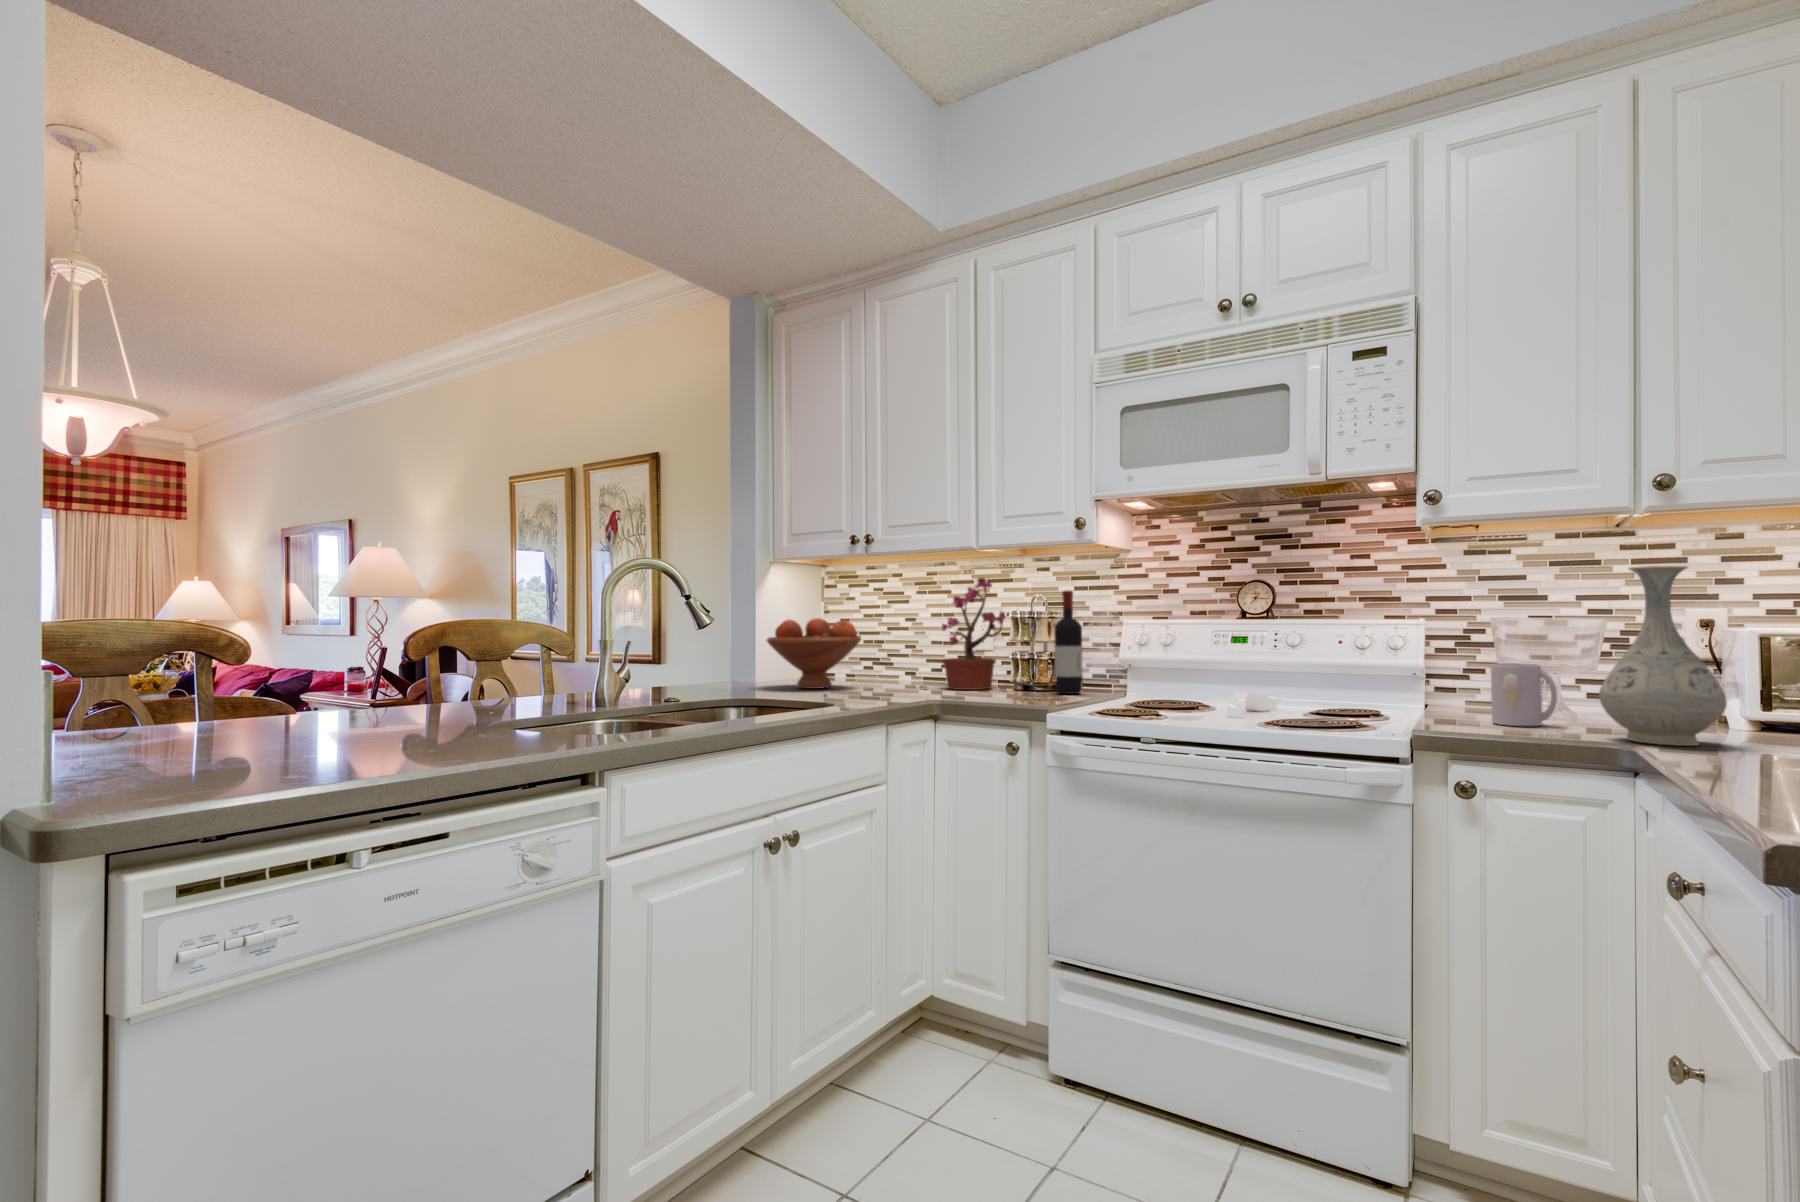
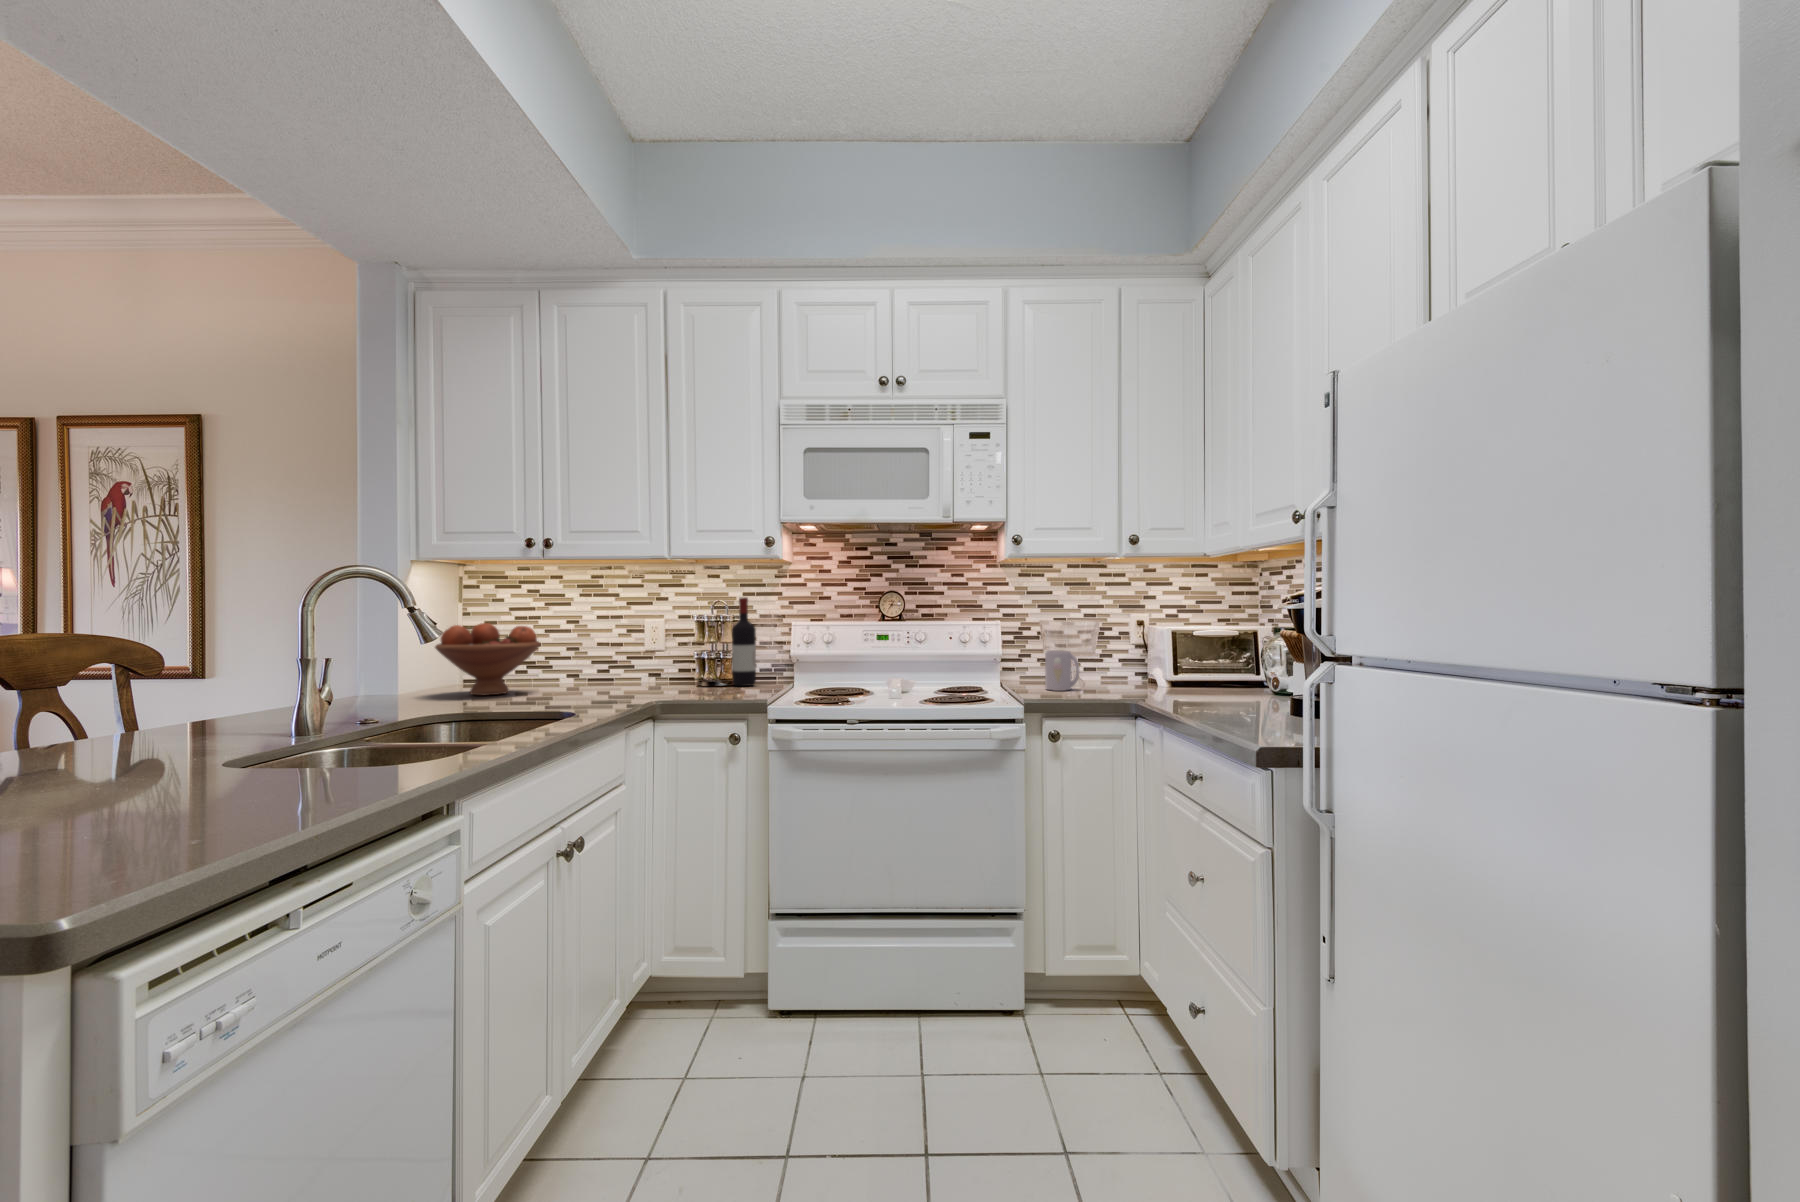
vase: present [1599,566,1727,746] -> none [1105,594,1161,696]
potted plant: present [920,578,1006,690] -> none [600,584,688,689]

